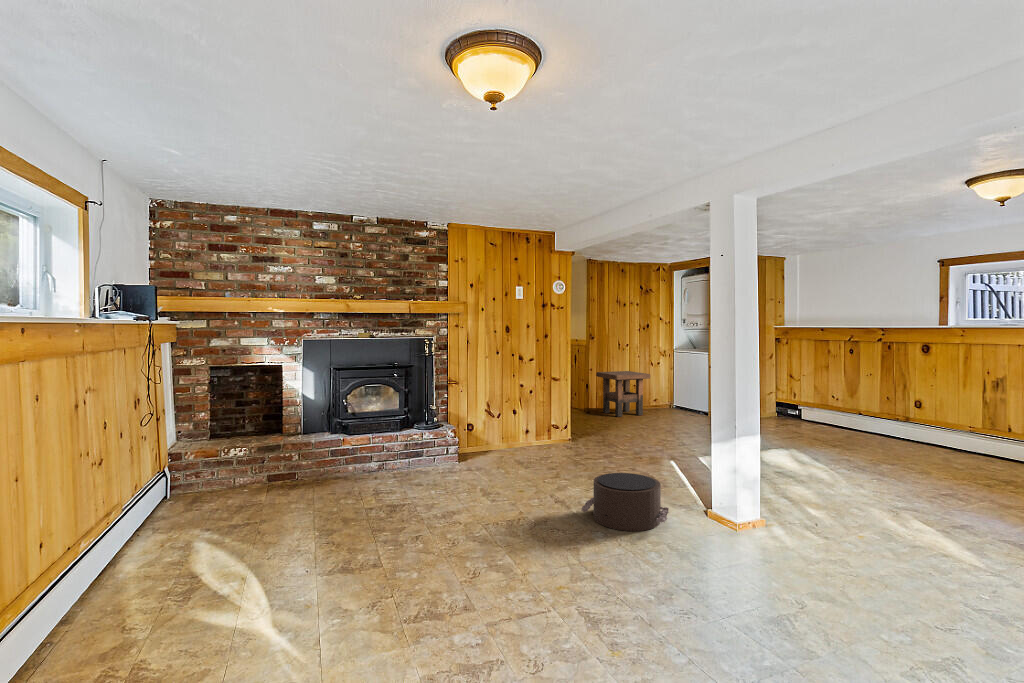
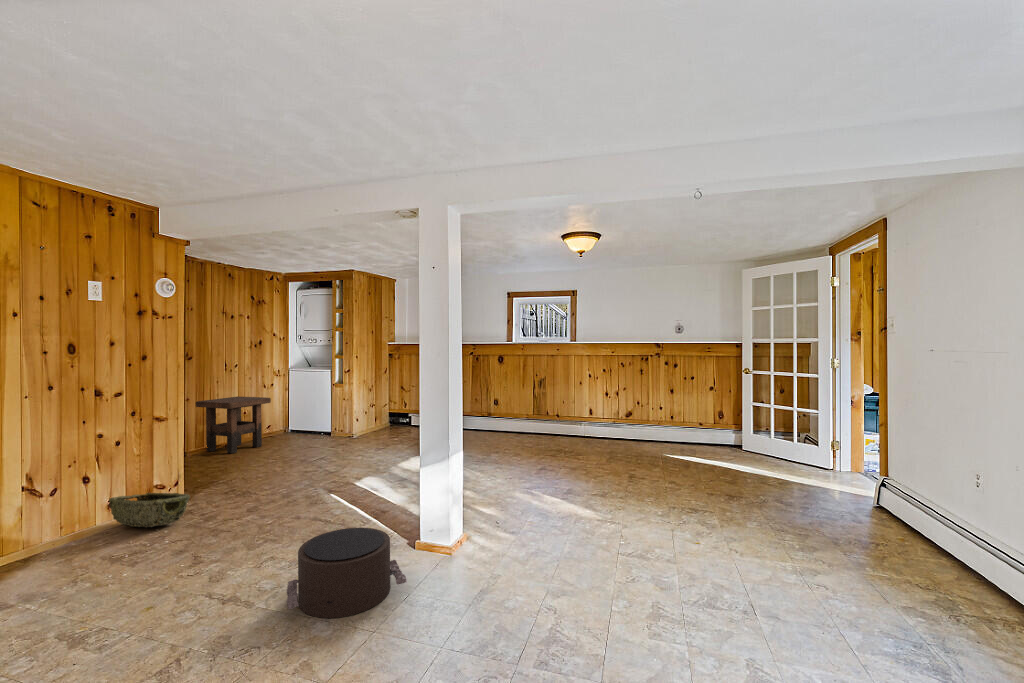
woven basket: none [525,428,567,453] -> present [109,493,190,527]

